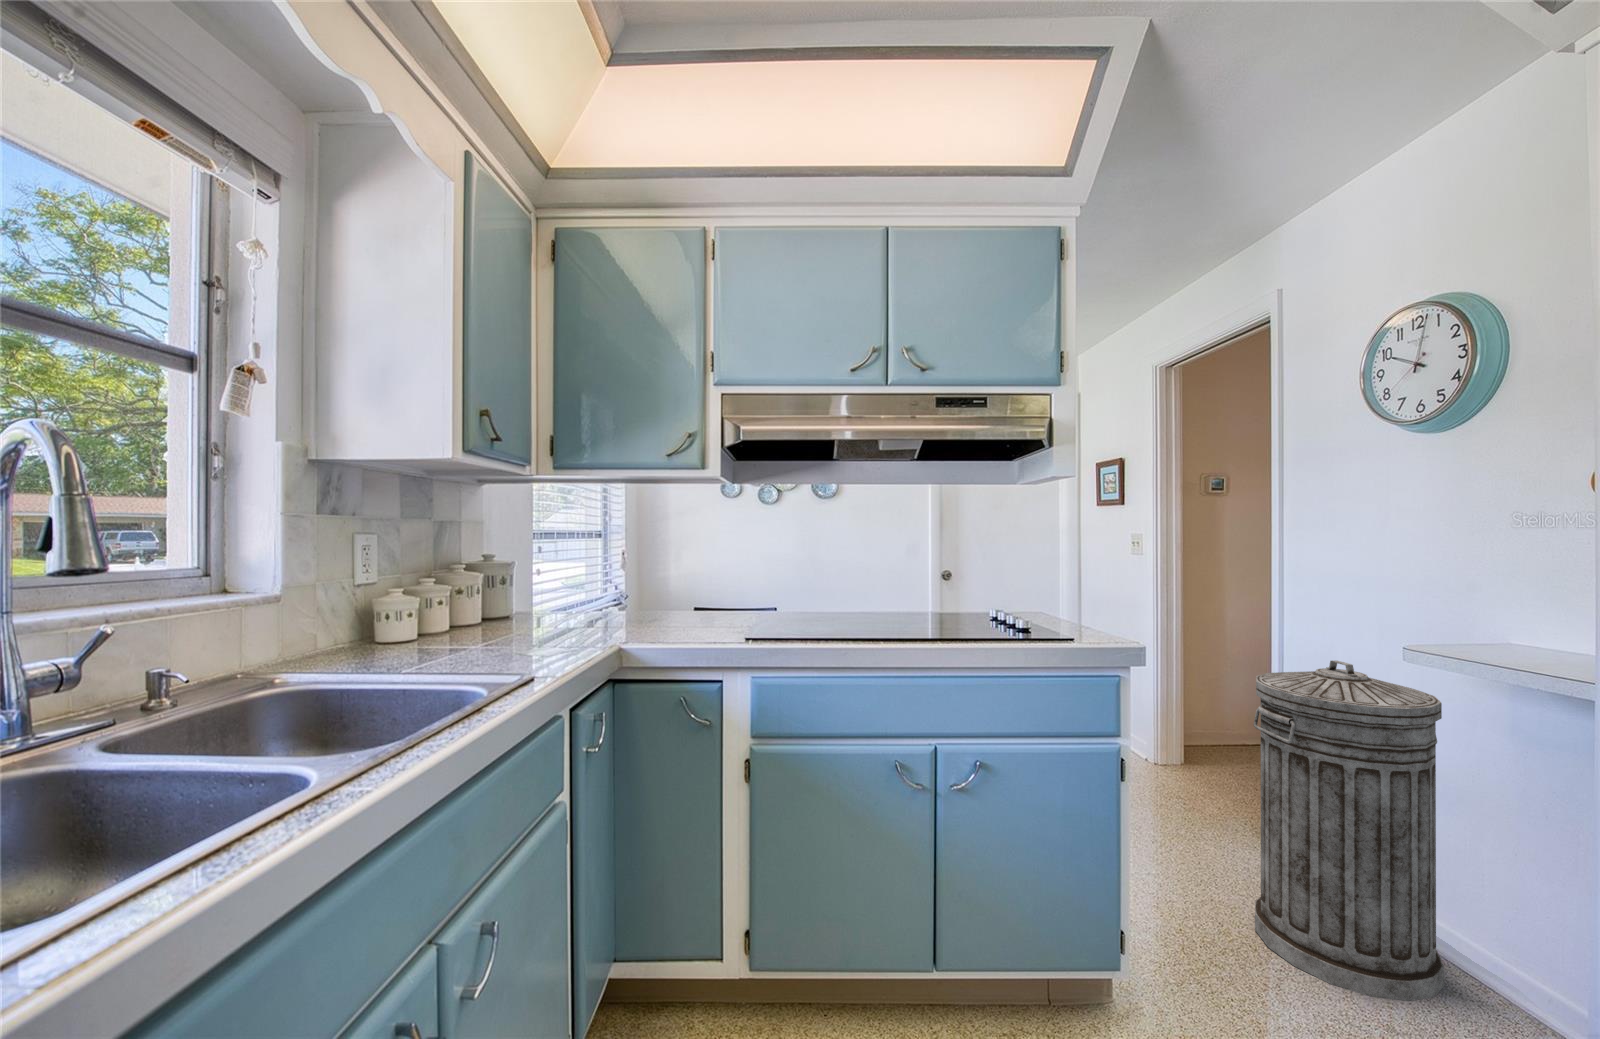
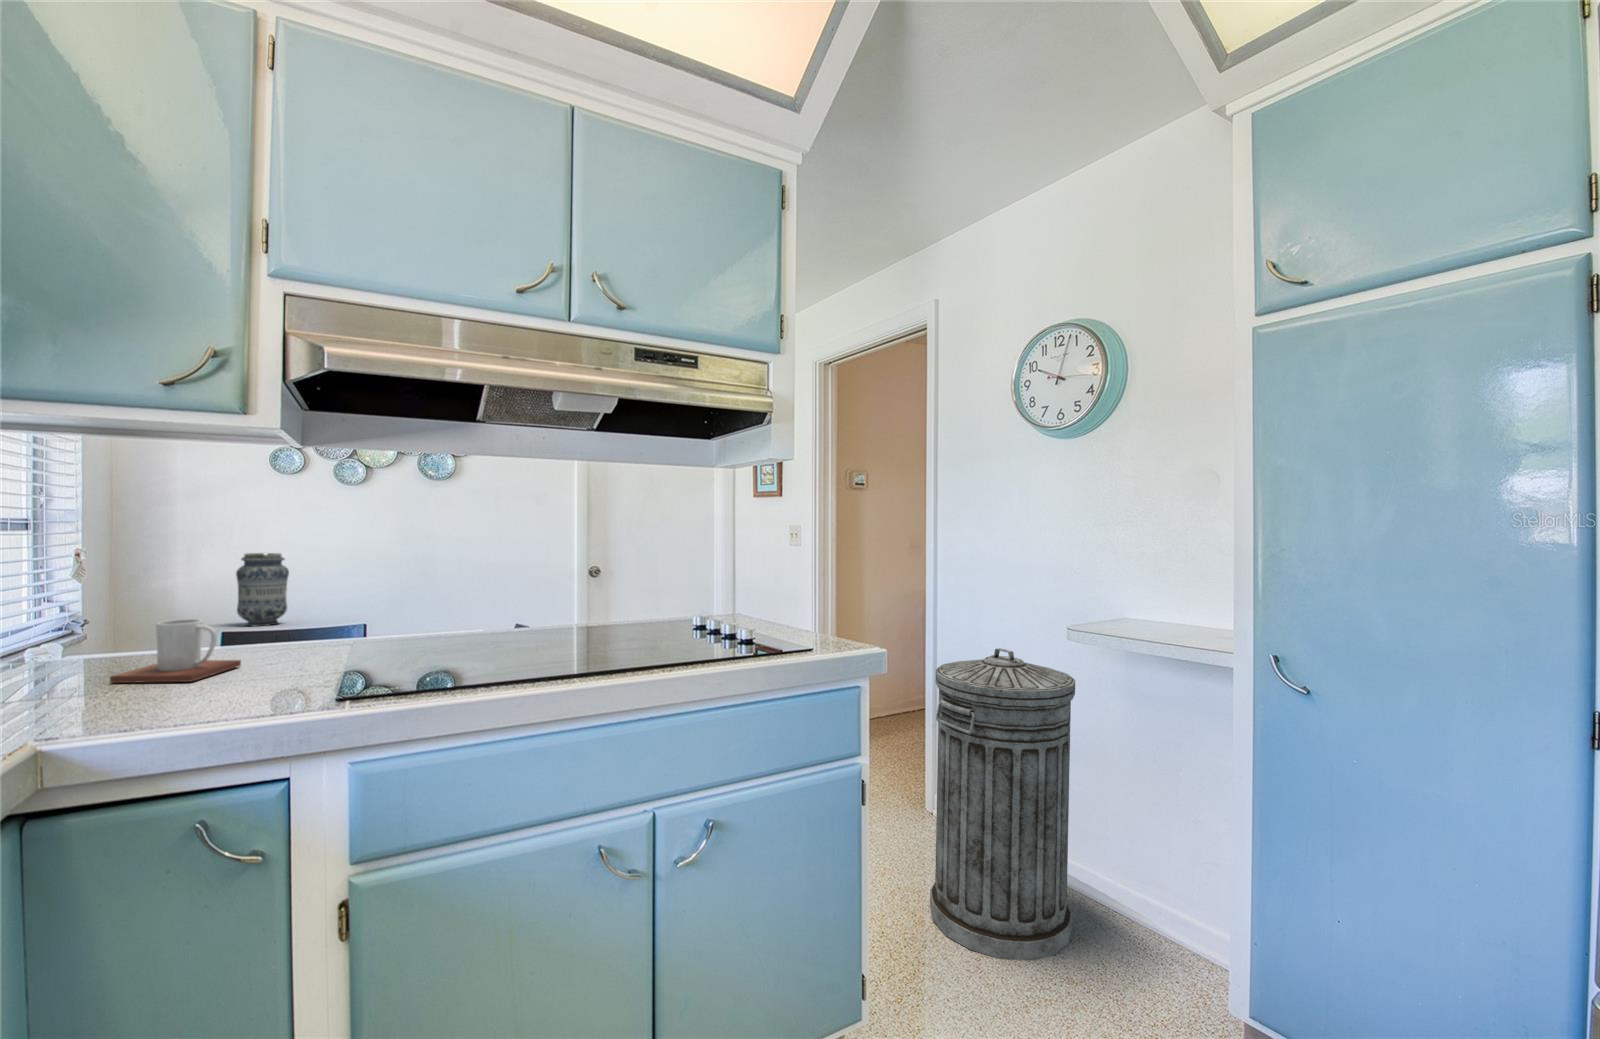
vase: none [699,554,728,604] -> present [236,553,289,626]
mug: none [645,589,702,625] -> present [110,619,241,683]

